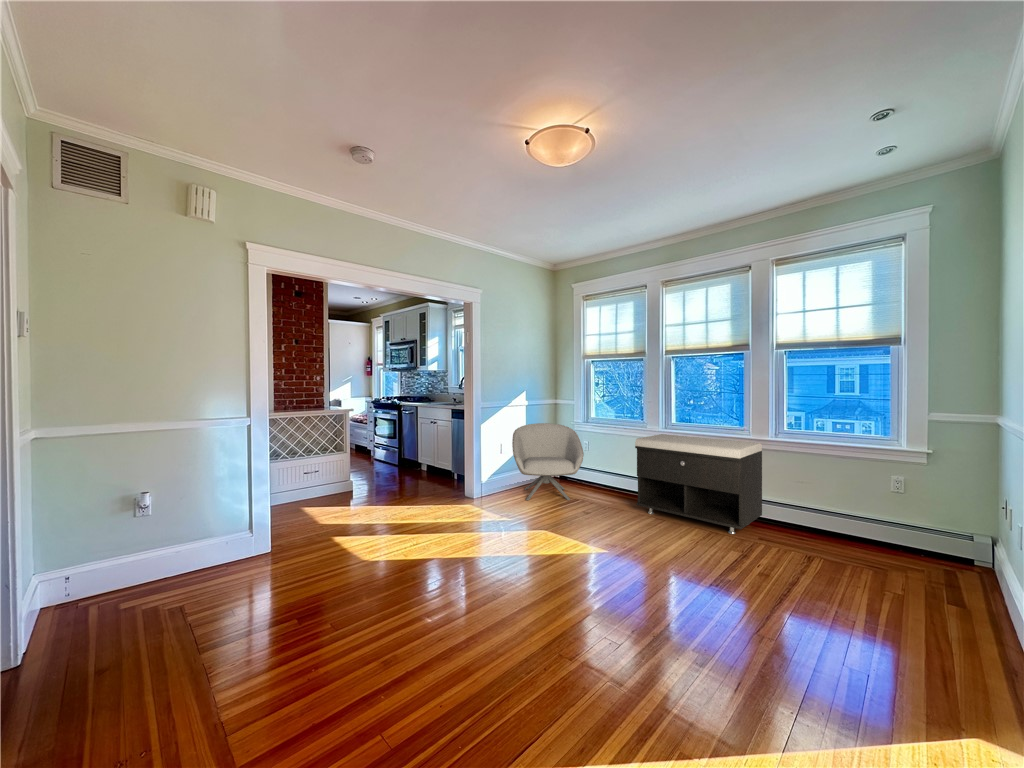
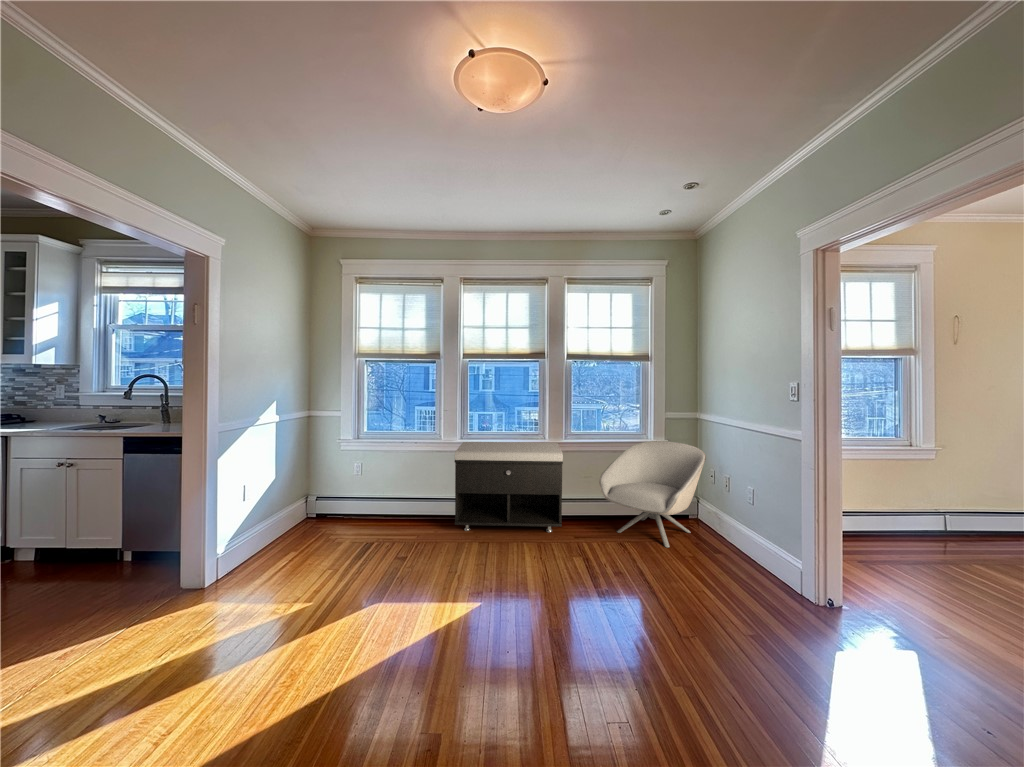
armchair: present [512,423,584,500] -> present [599,441,706,548]

